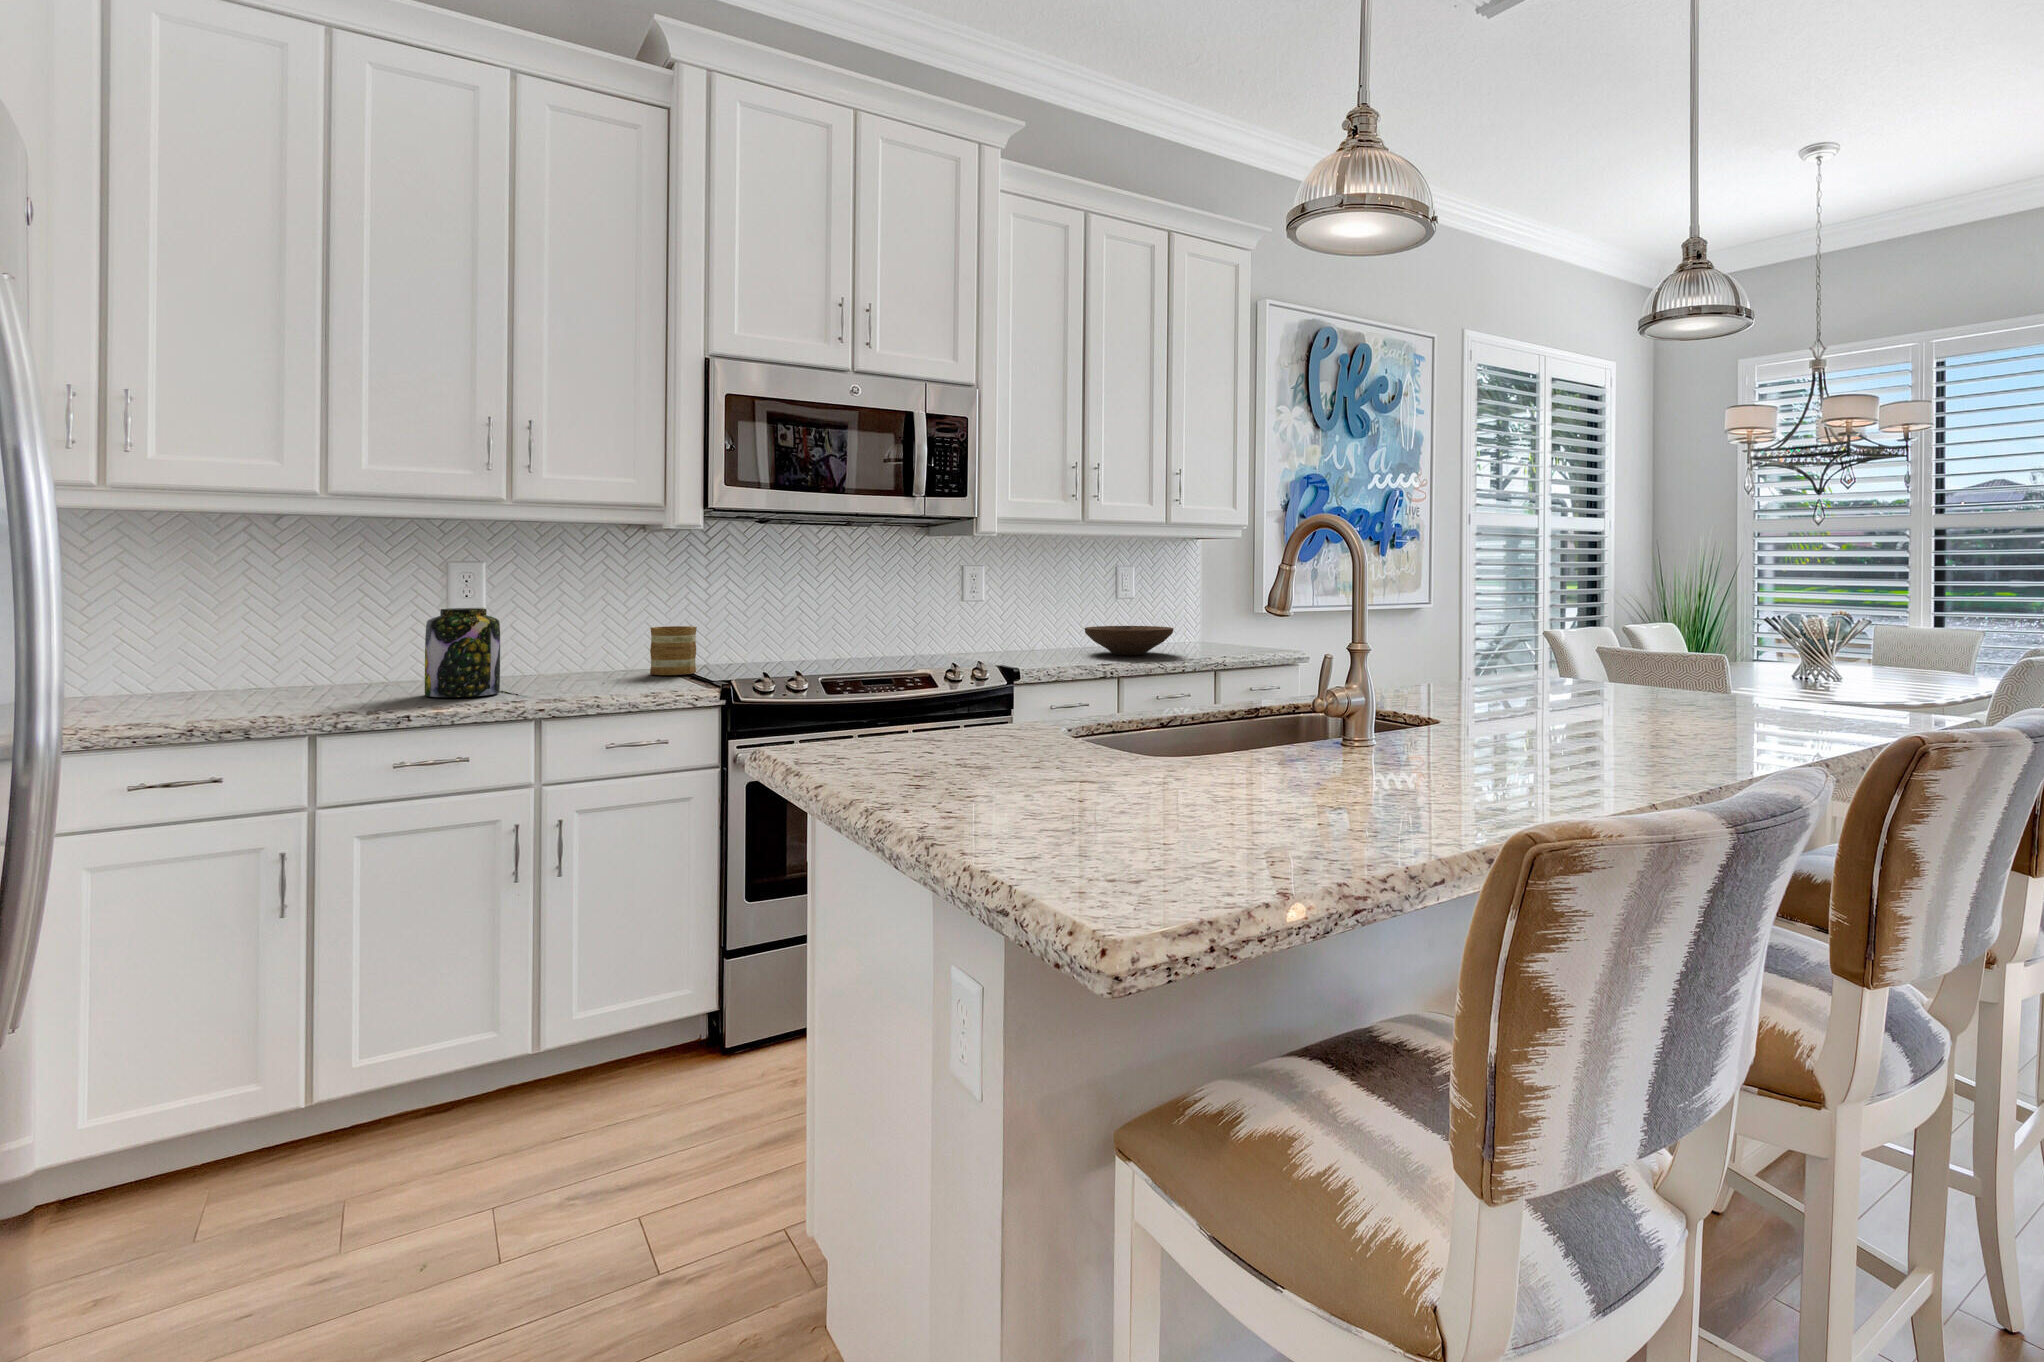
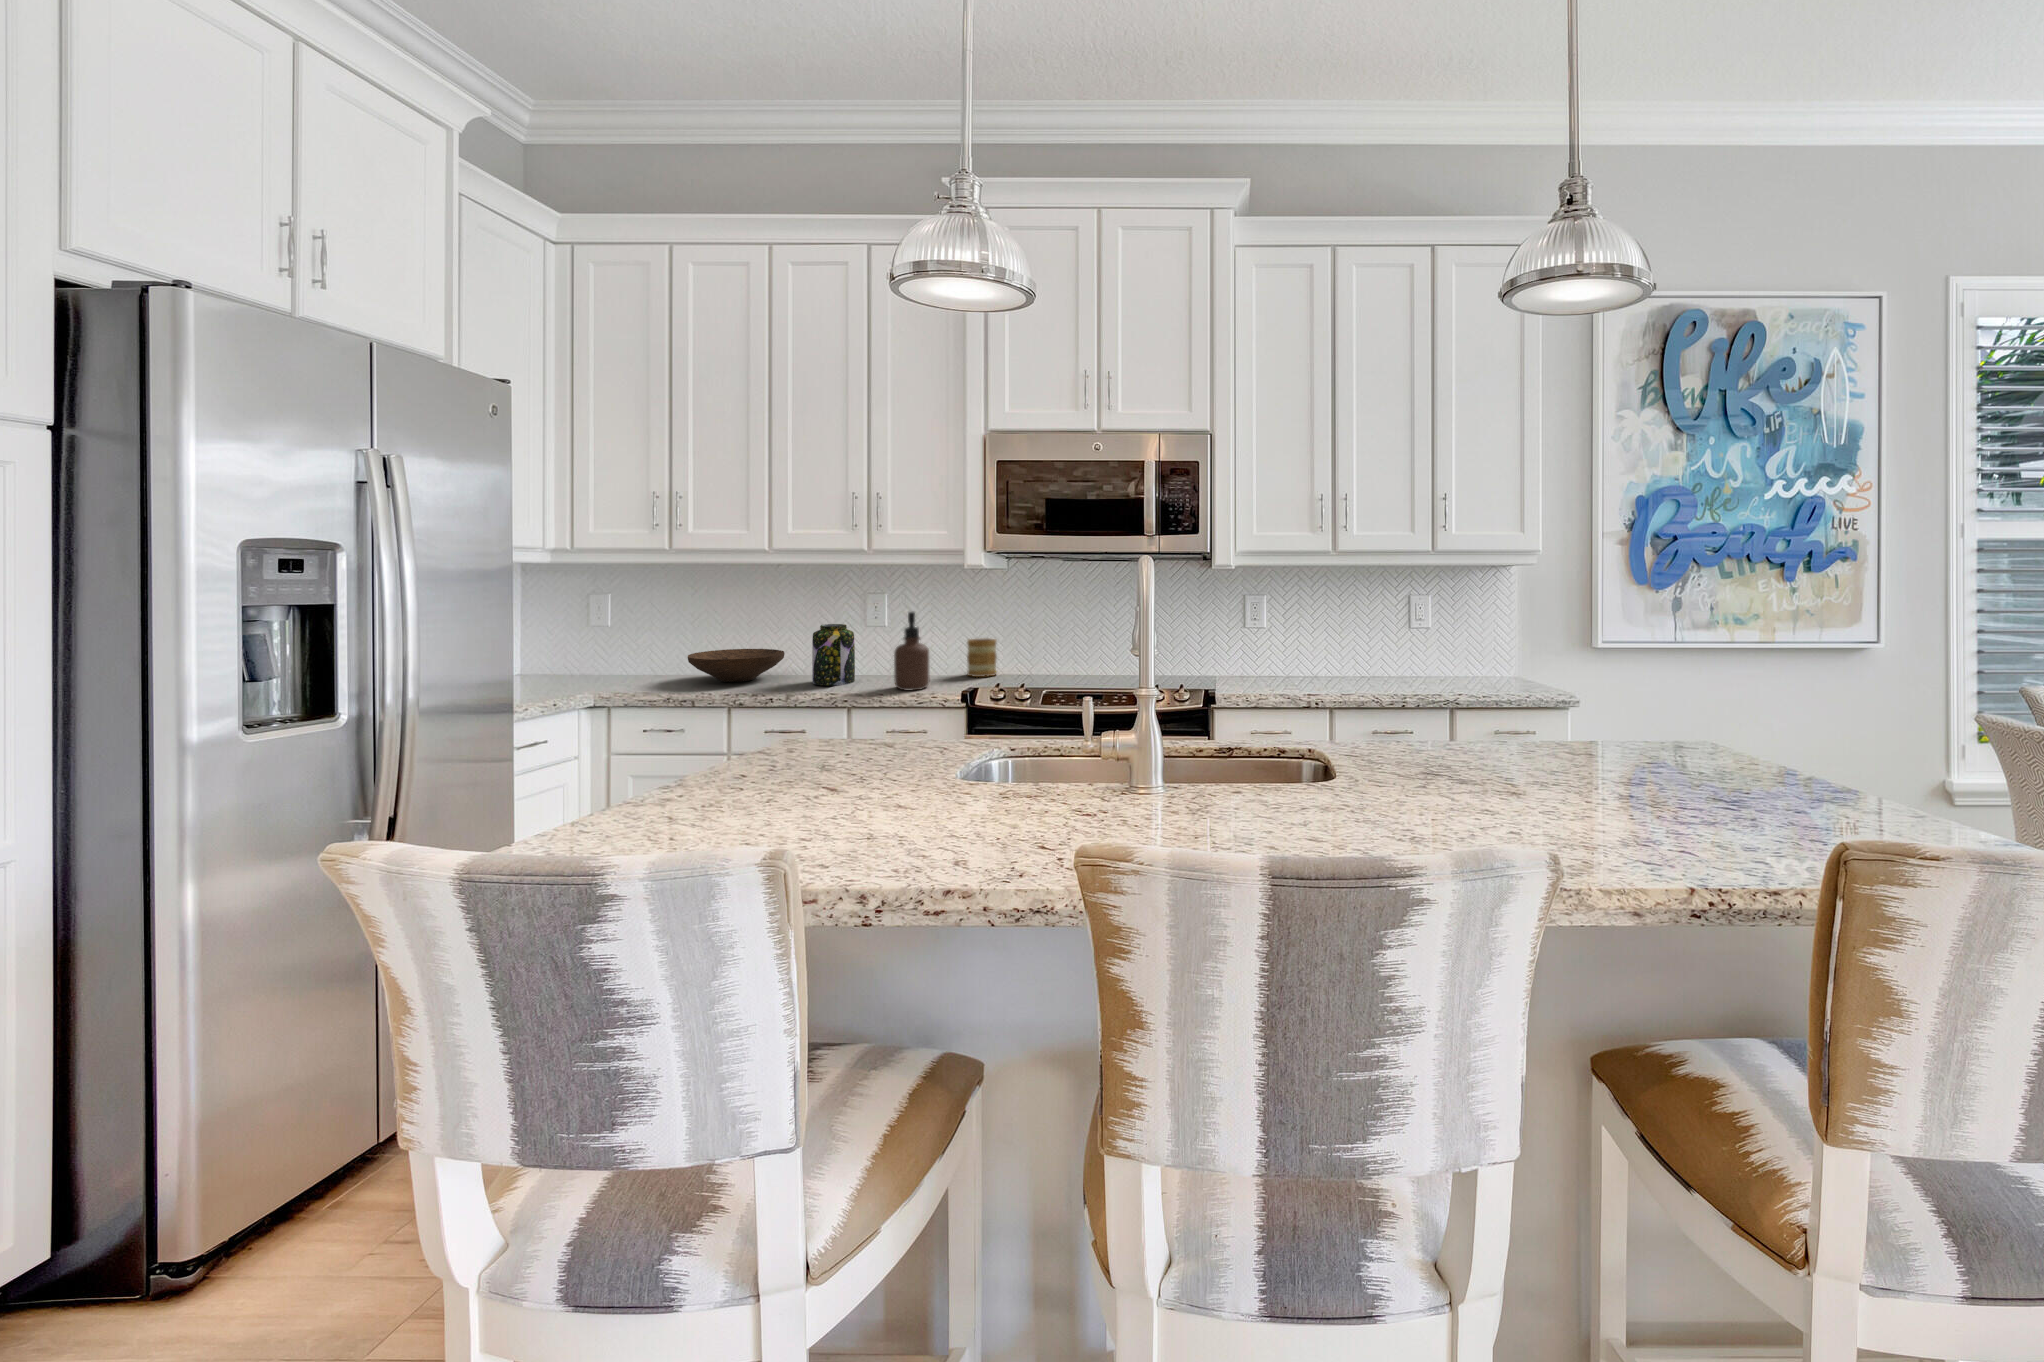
soap dispenser: none [592,585,645,693] -> present [894,612,930,691]
wooden bowl: present [1085,626,1174,655] -> present [688,649,785,682]

